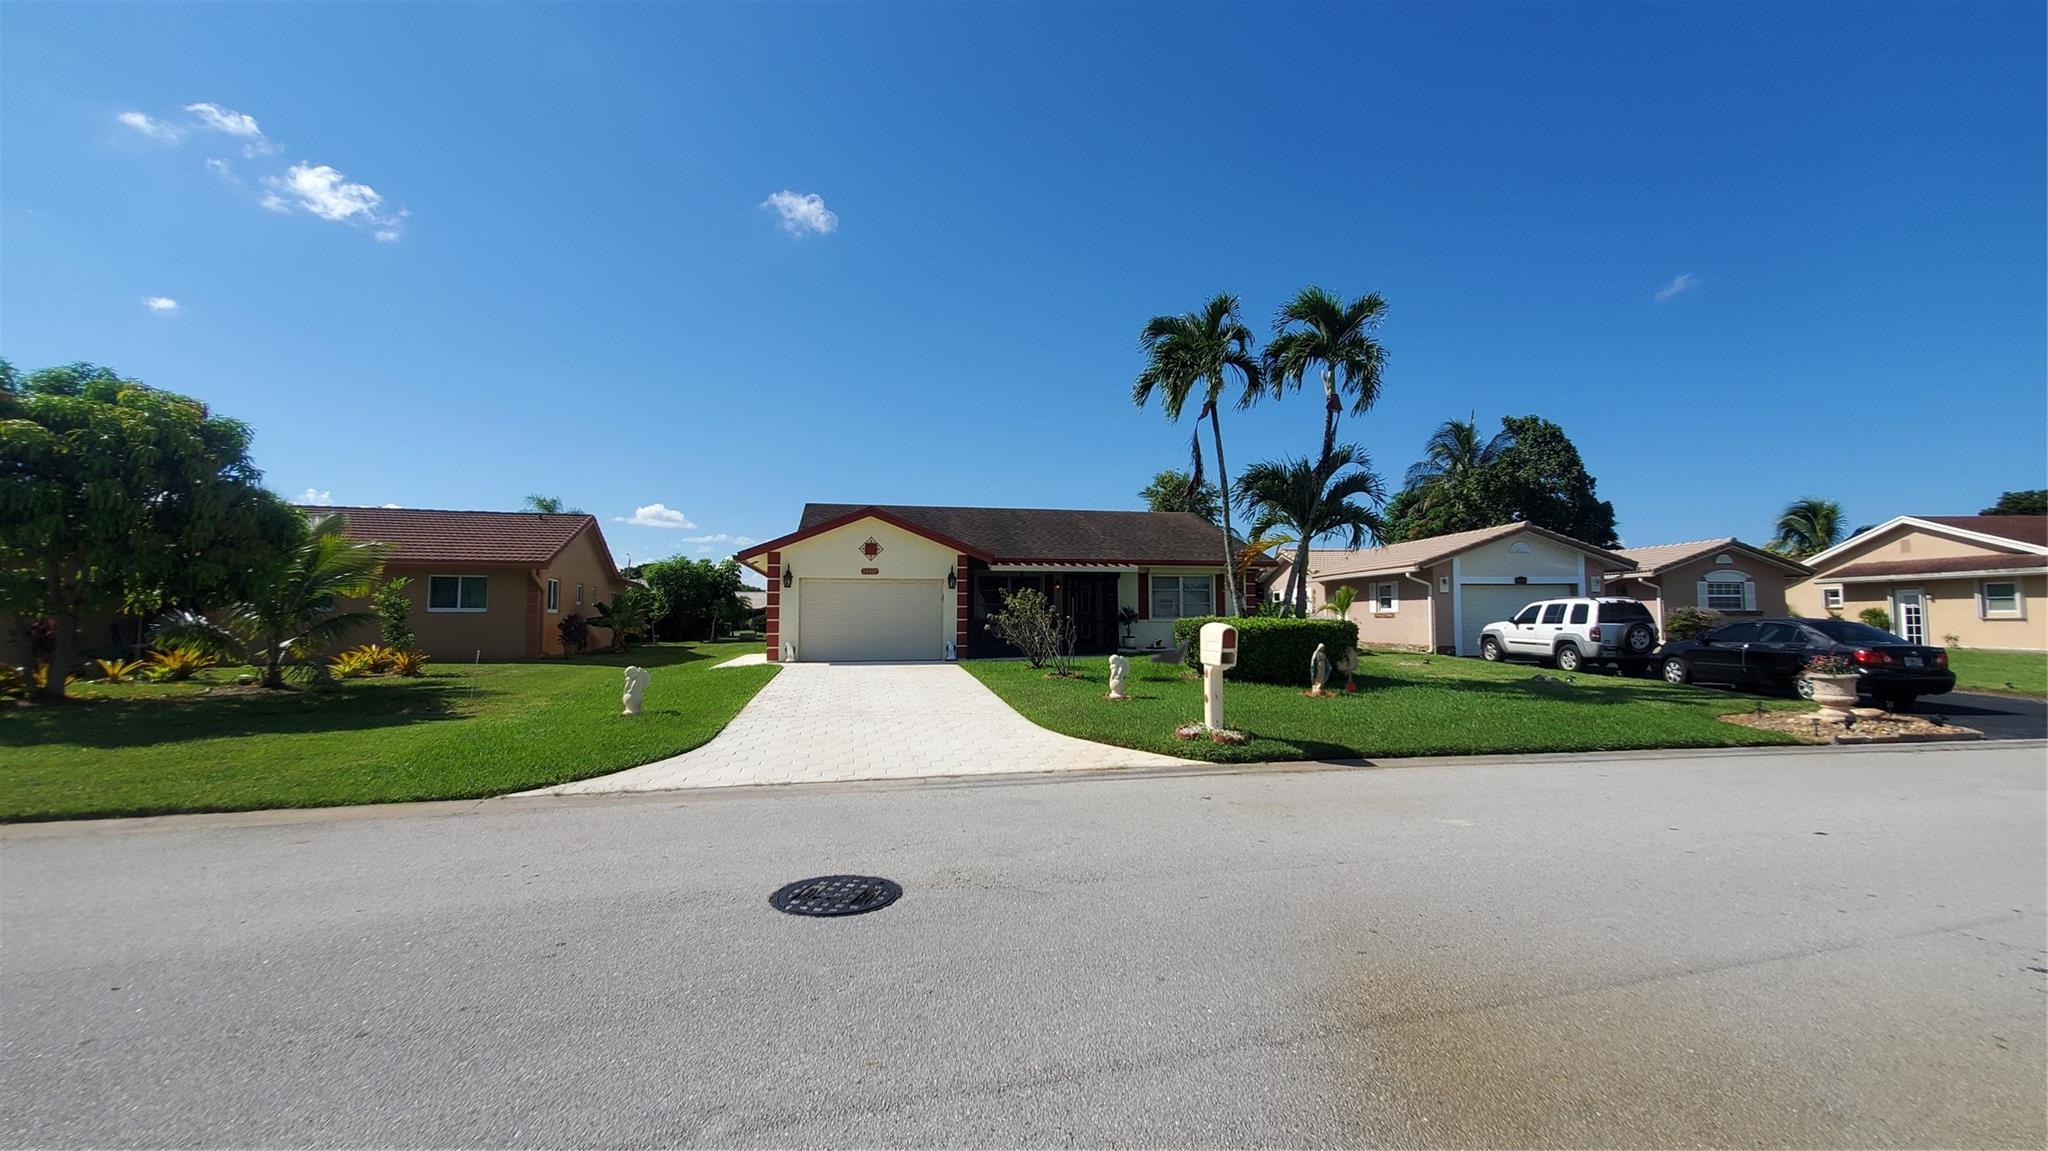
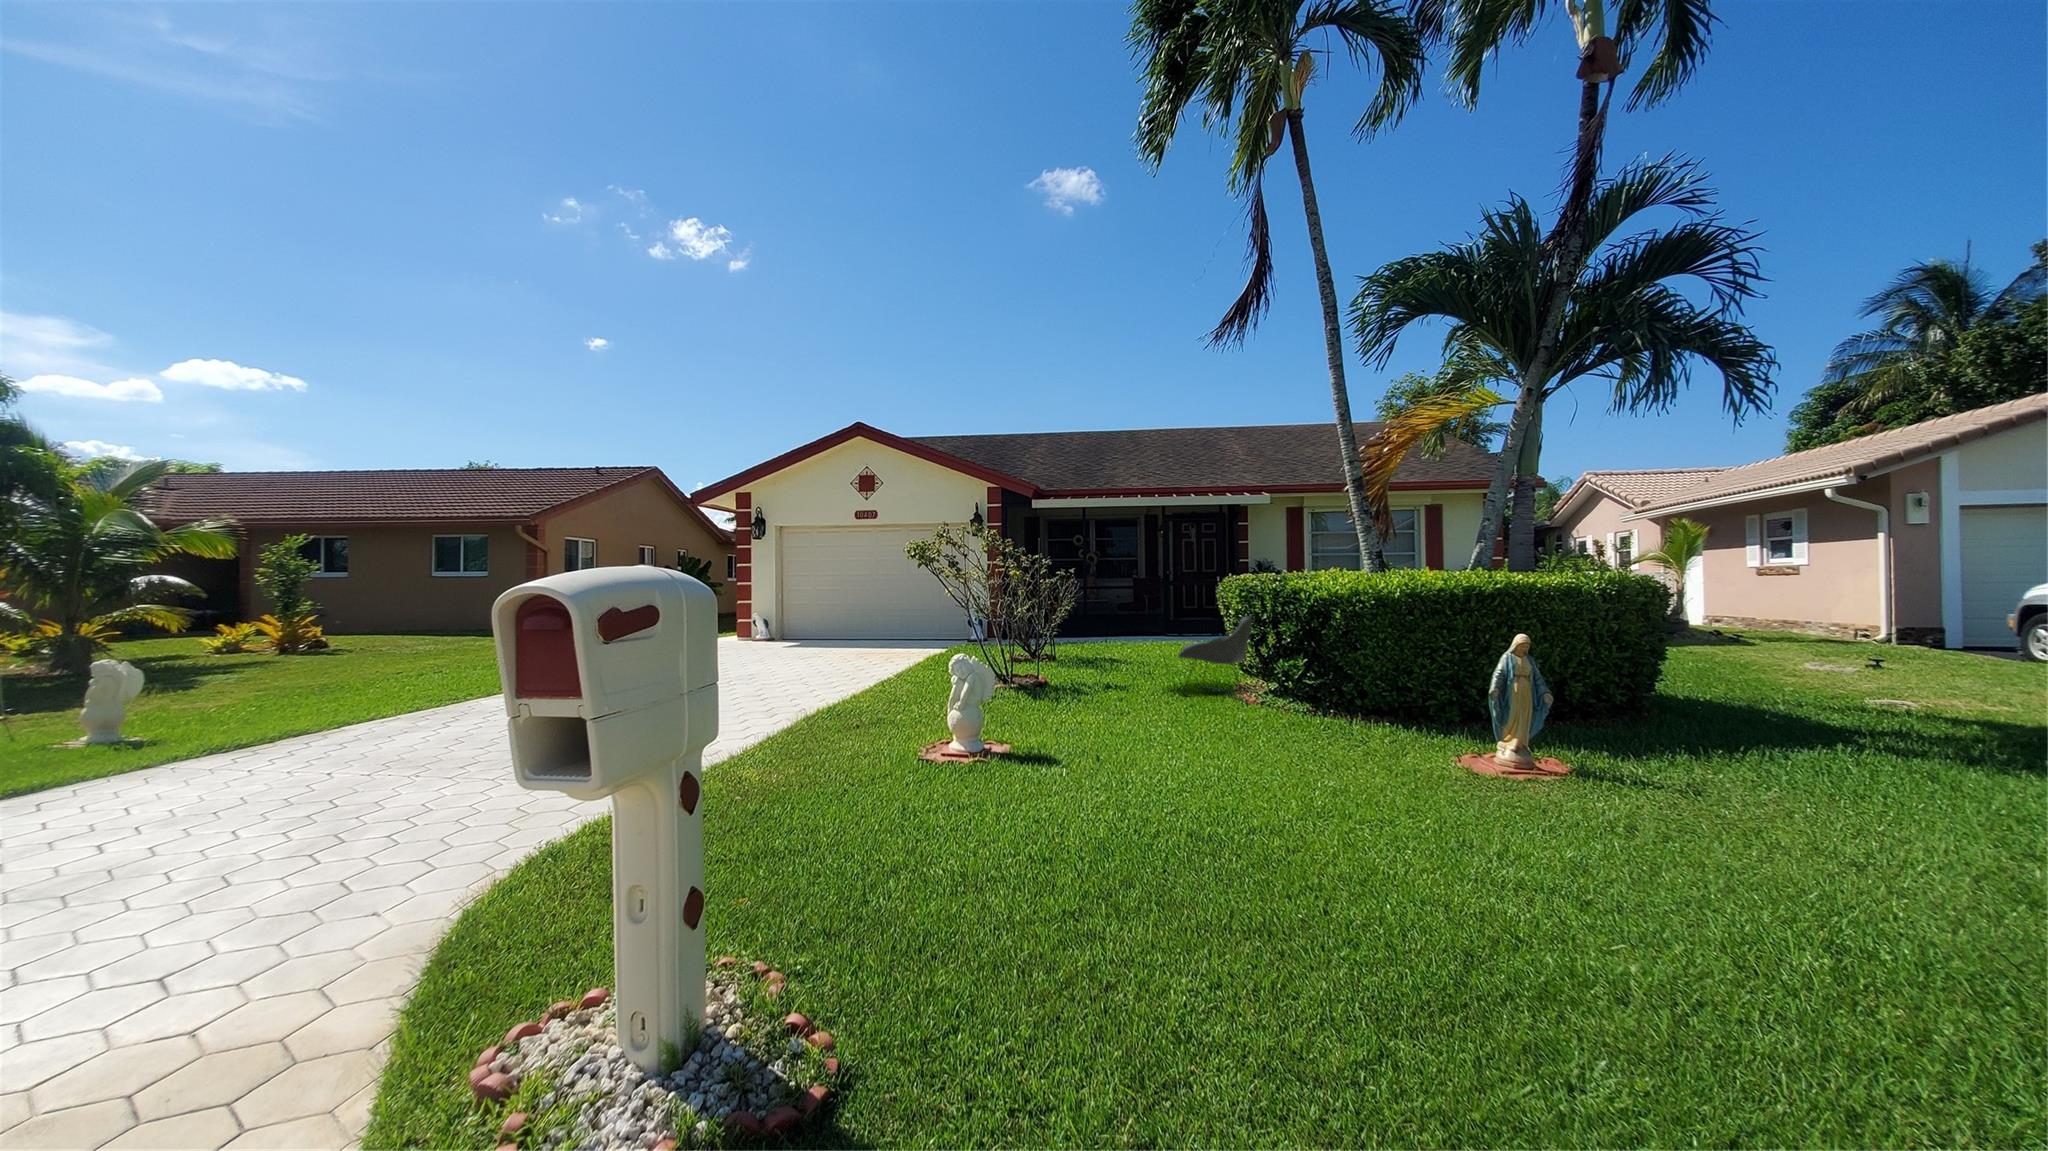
potted tree: present [1338,650,1360,692] -> none [1586,639,1666,759]

